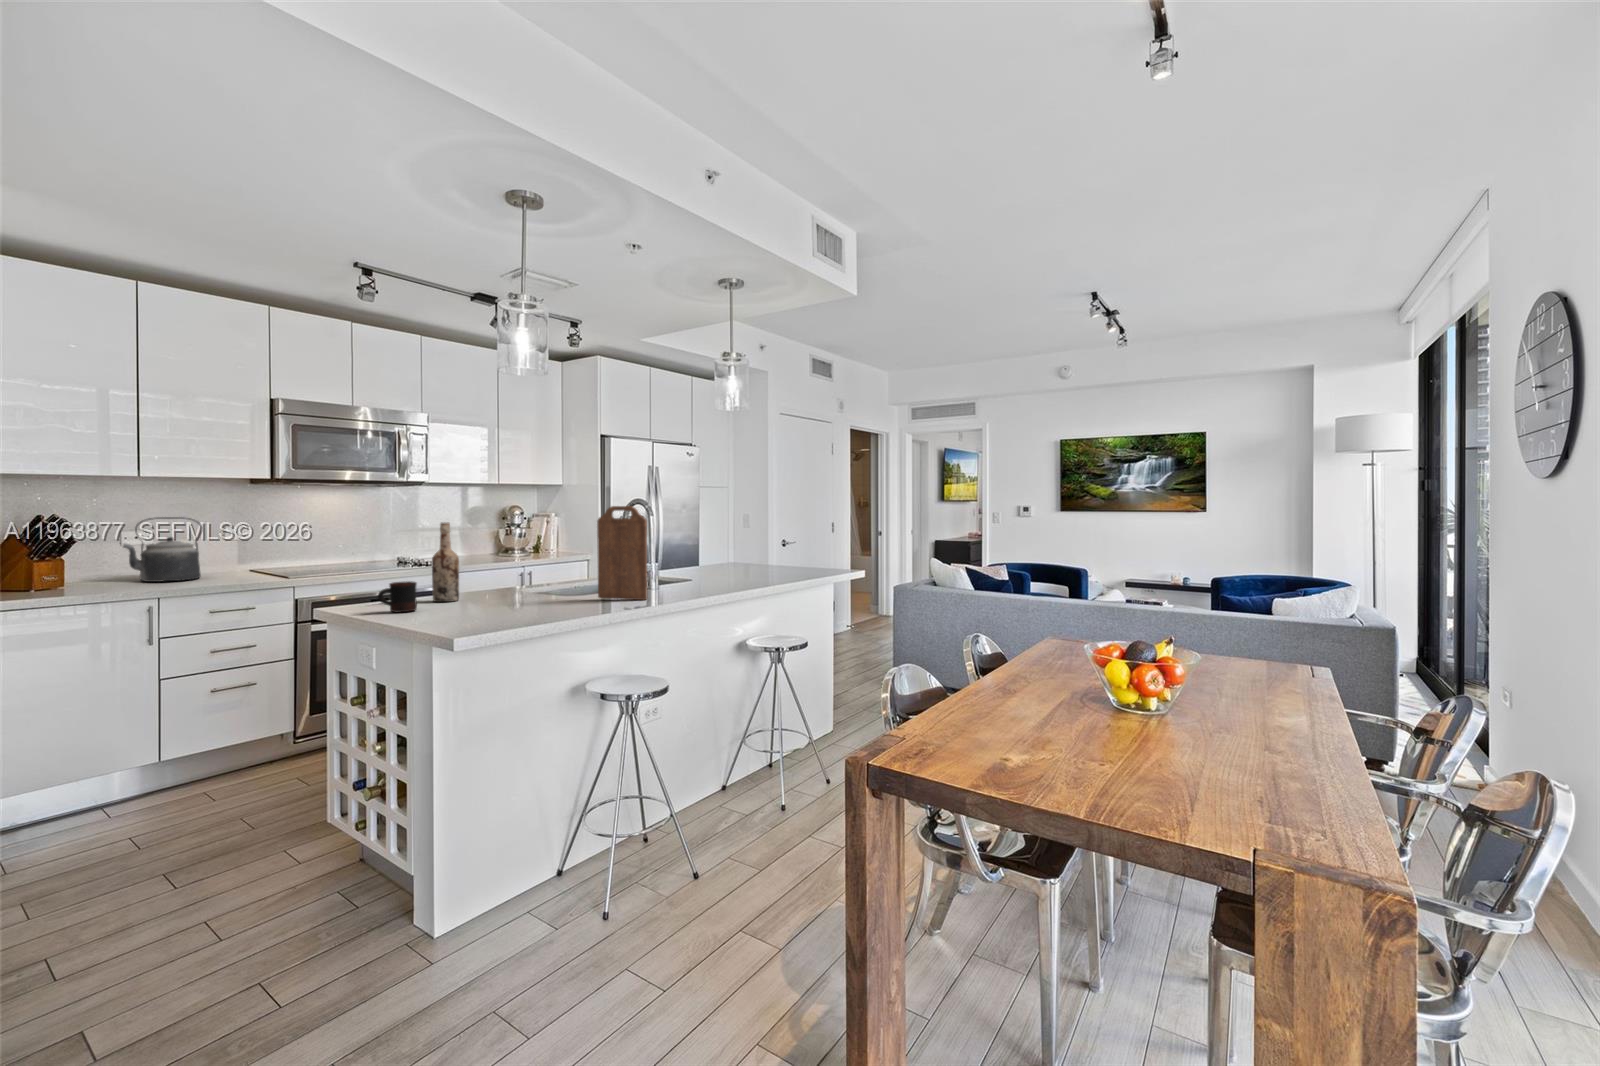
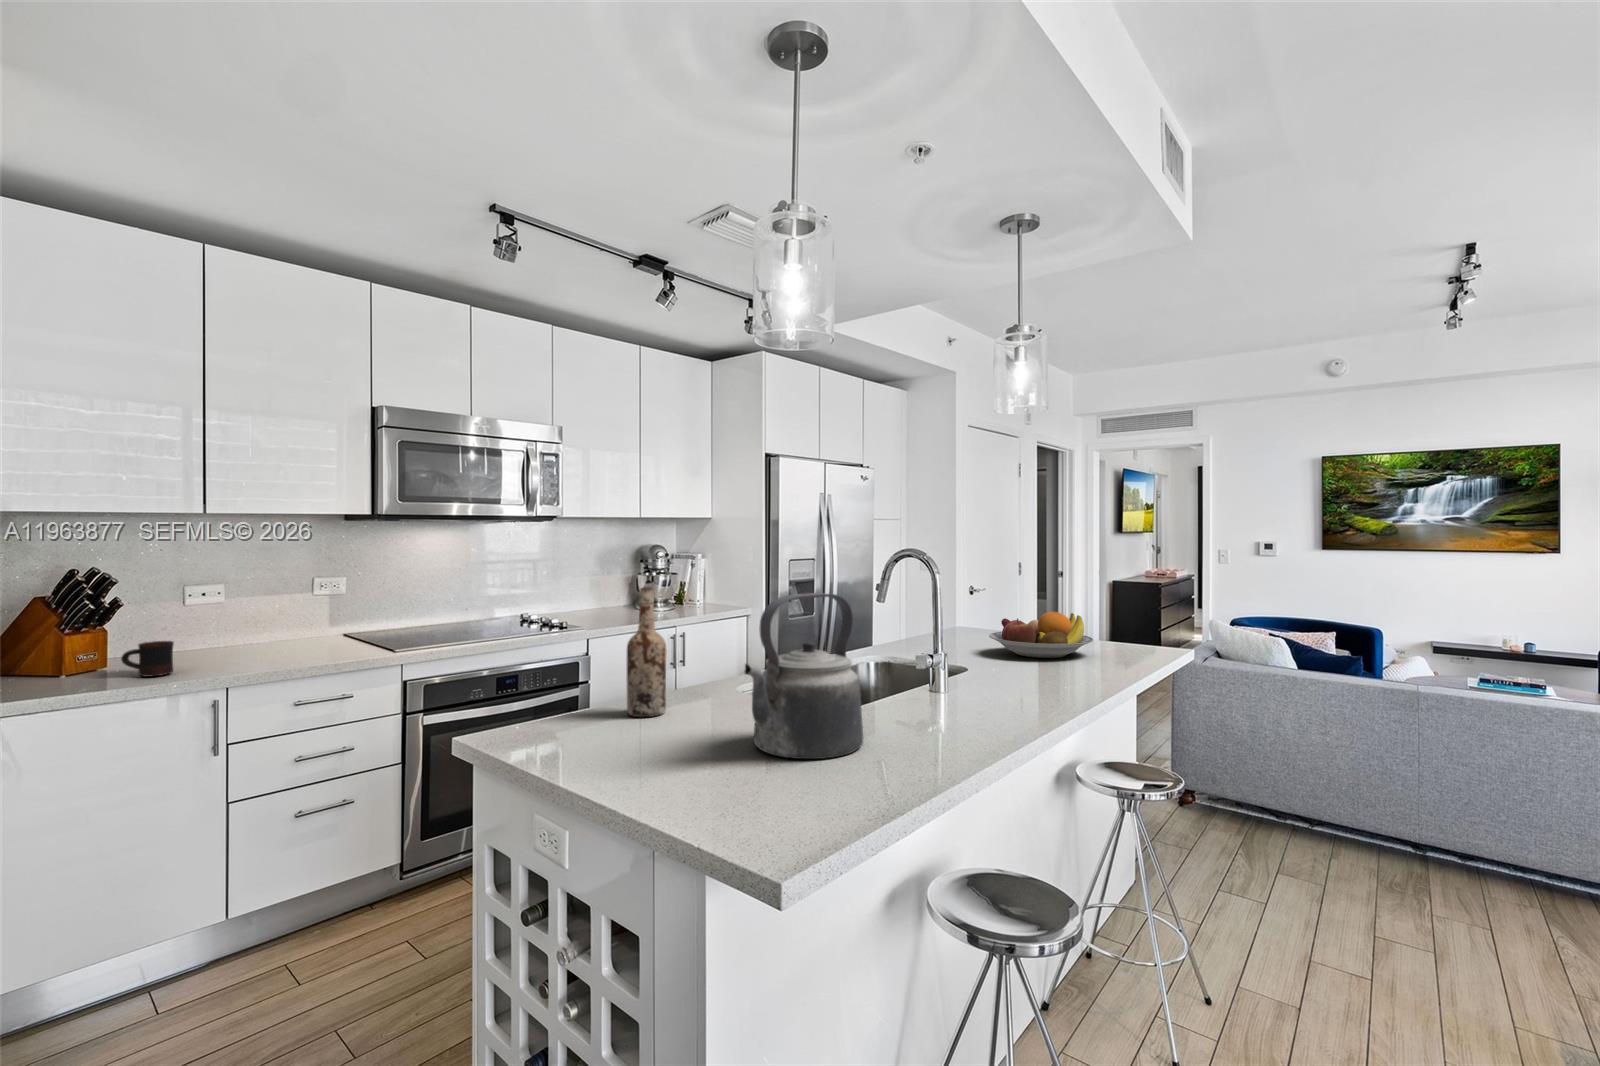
cutting board: present [597,506,648,600] -> none [900,564,992,726]
kettle: present [123,517,202,582] -> present [745,593,863,759]
fruit bowl: none [722,546,789,577] -> present [989,612,1093,658]
mug: present [378,581,417,612] -> present [121,641,174,677]

